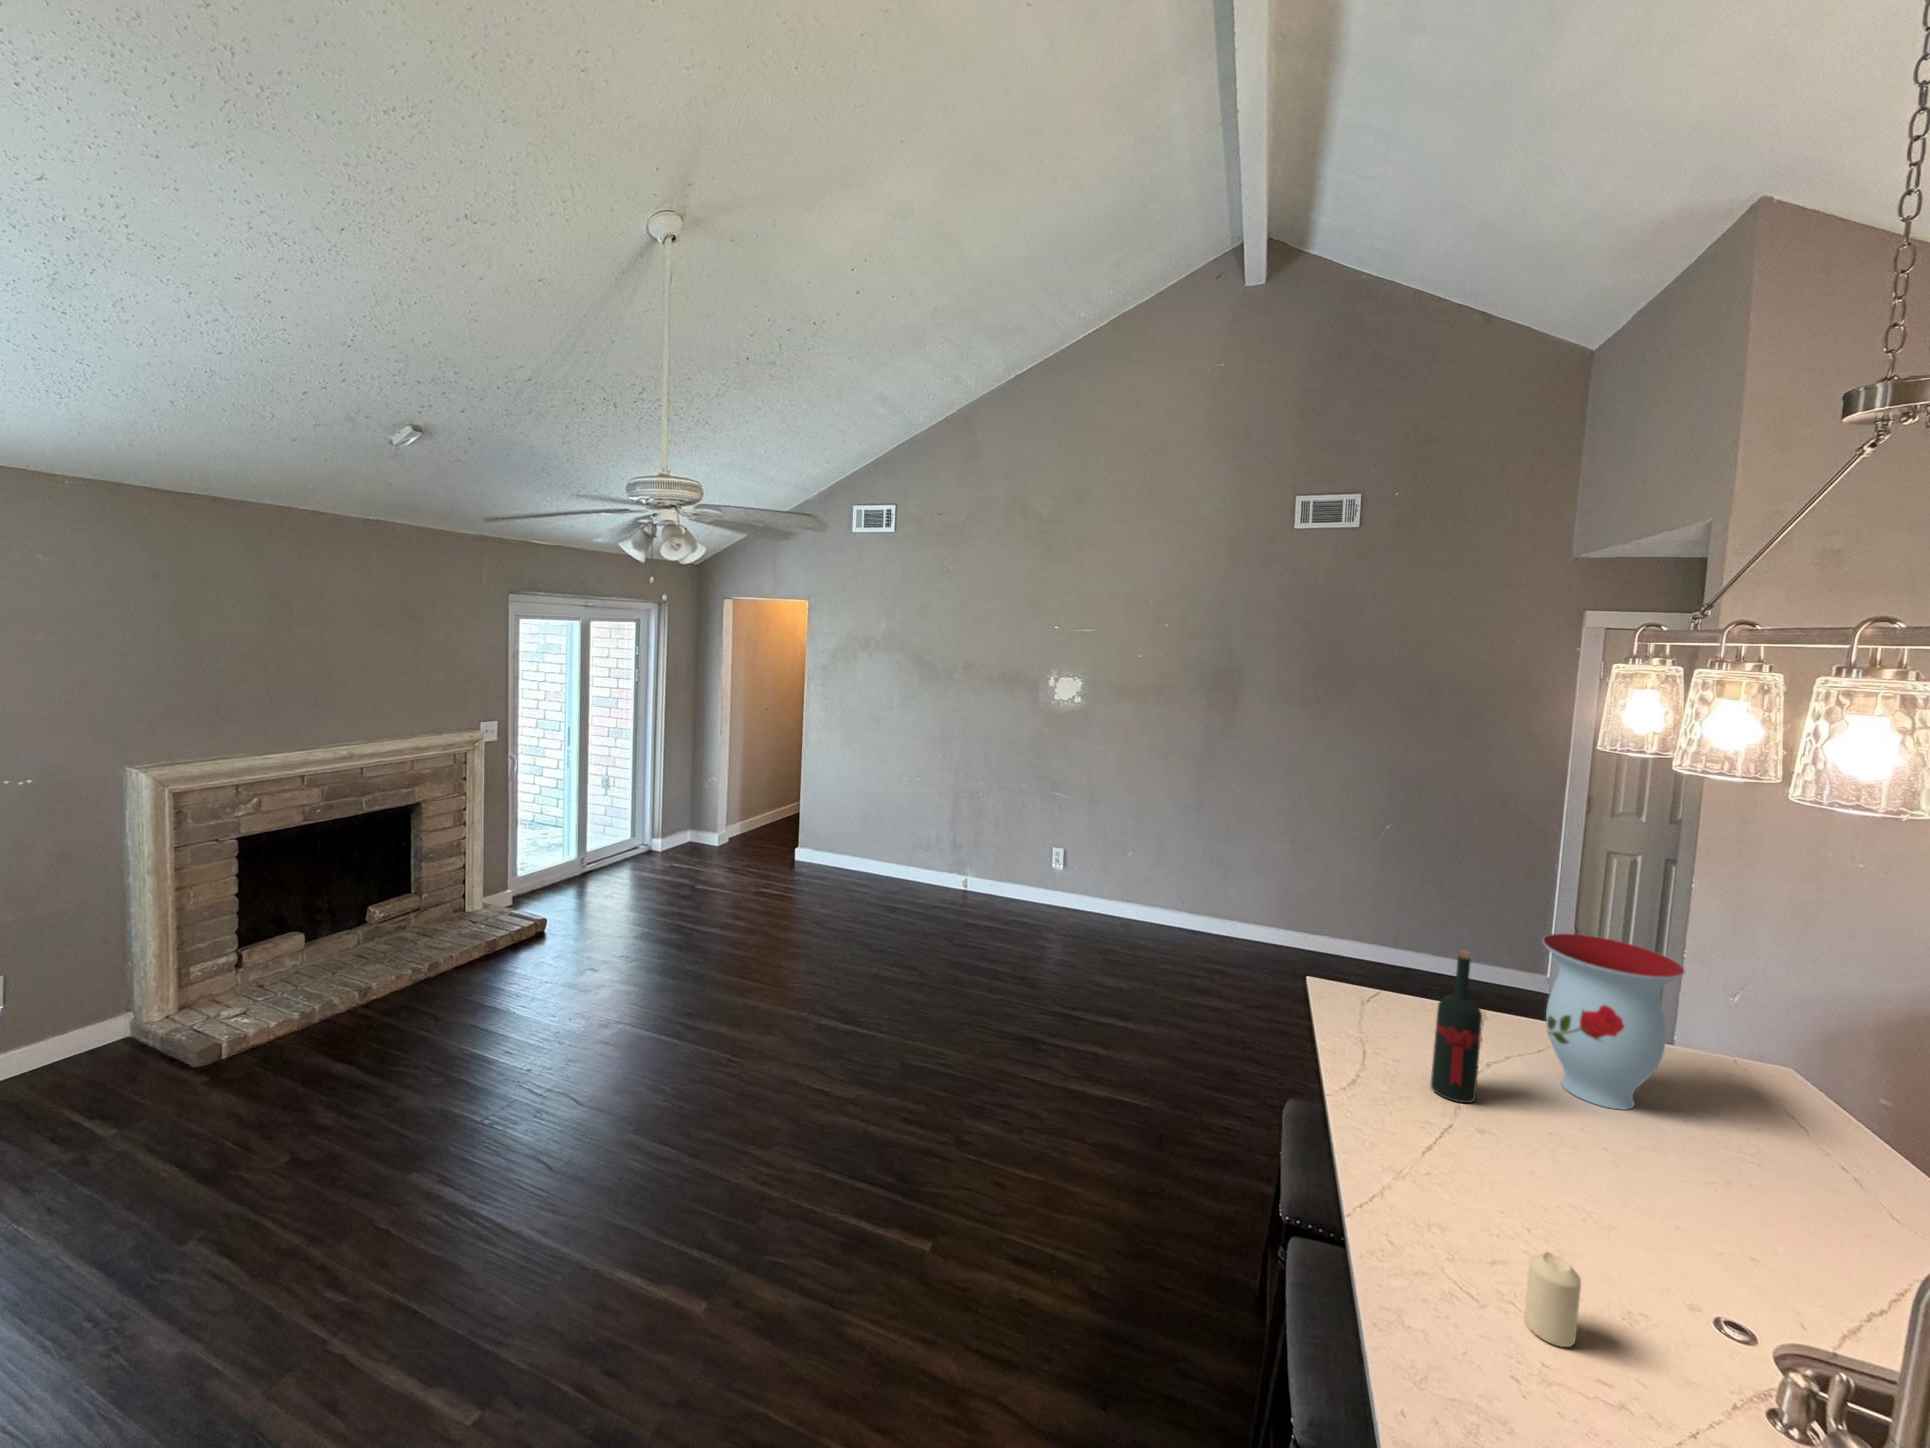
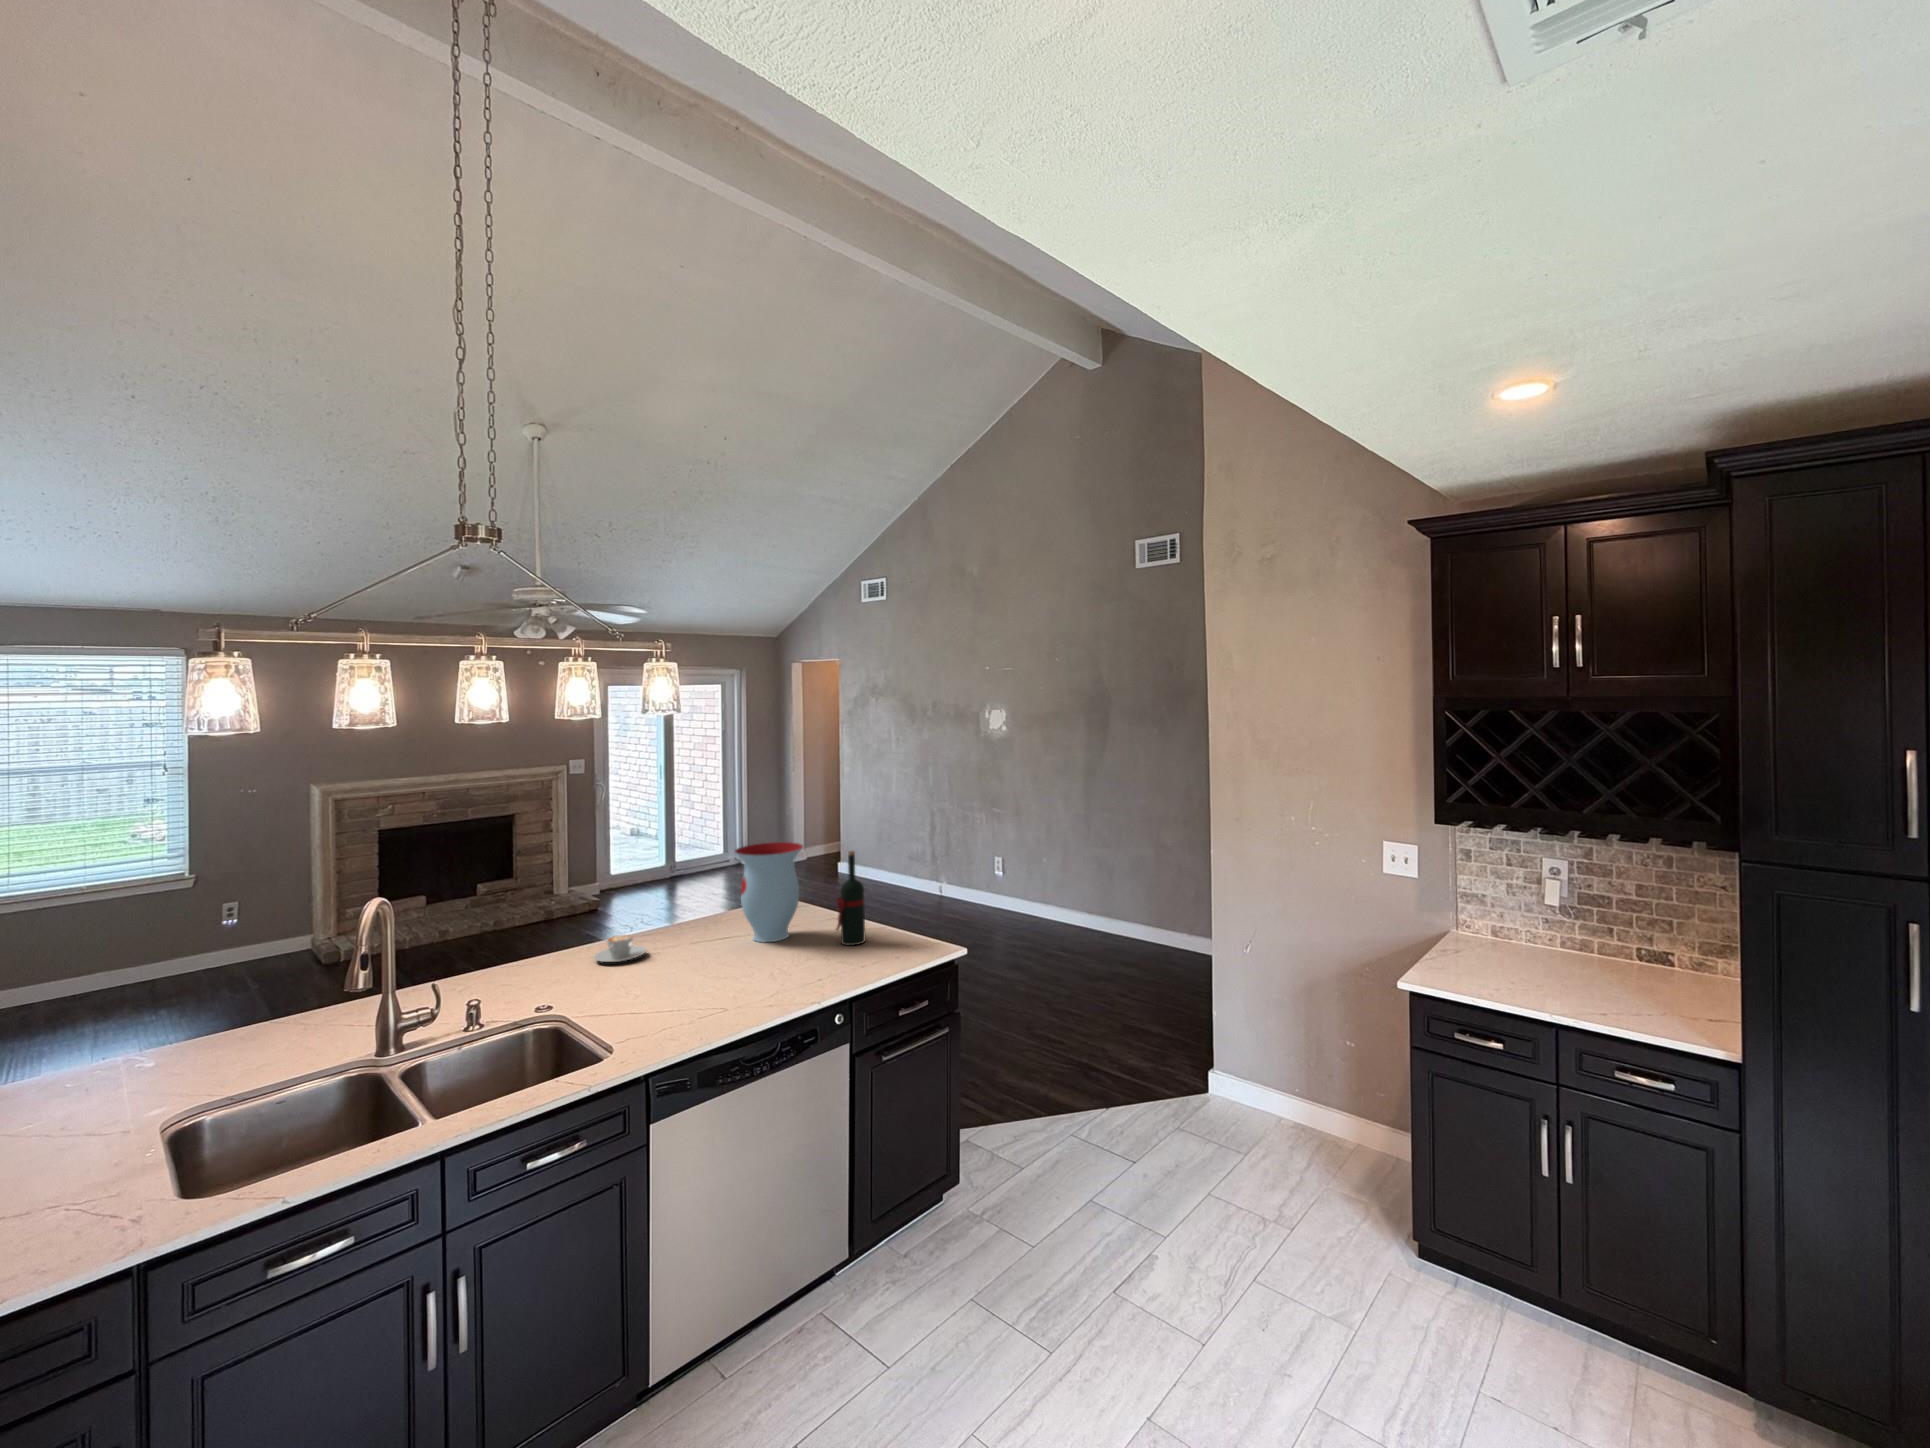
wine bottle: present [1431,950,1482,1103] -> present [836,851,865,945]
coffee cup: none [1506,1142,1618,1214] -> present [594,935,646,962]
candle: present [1524,1252,1581,1347] -> none [462,946,486,985]

